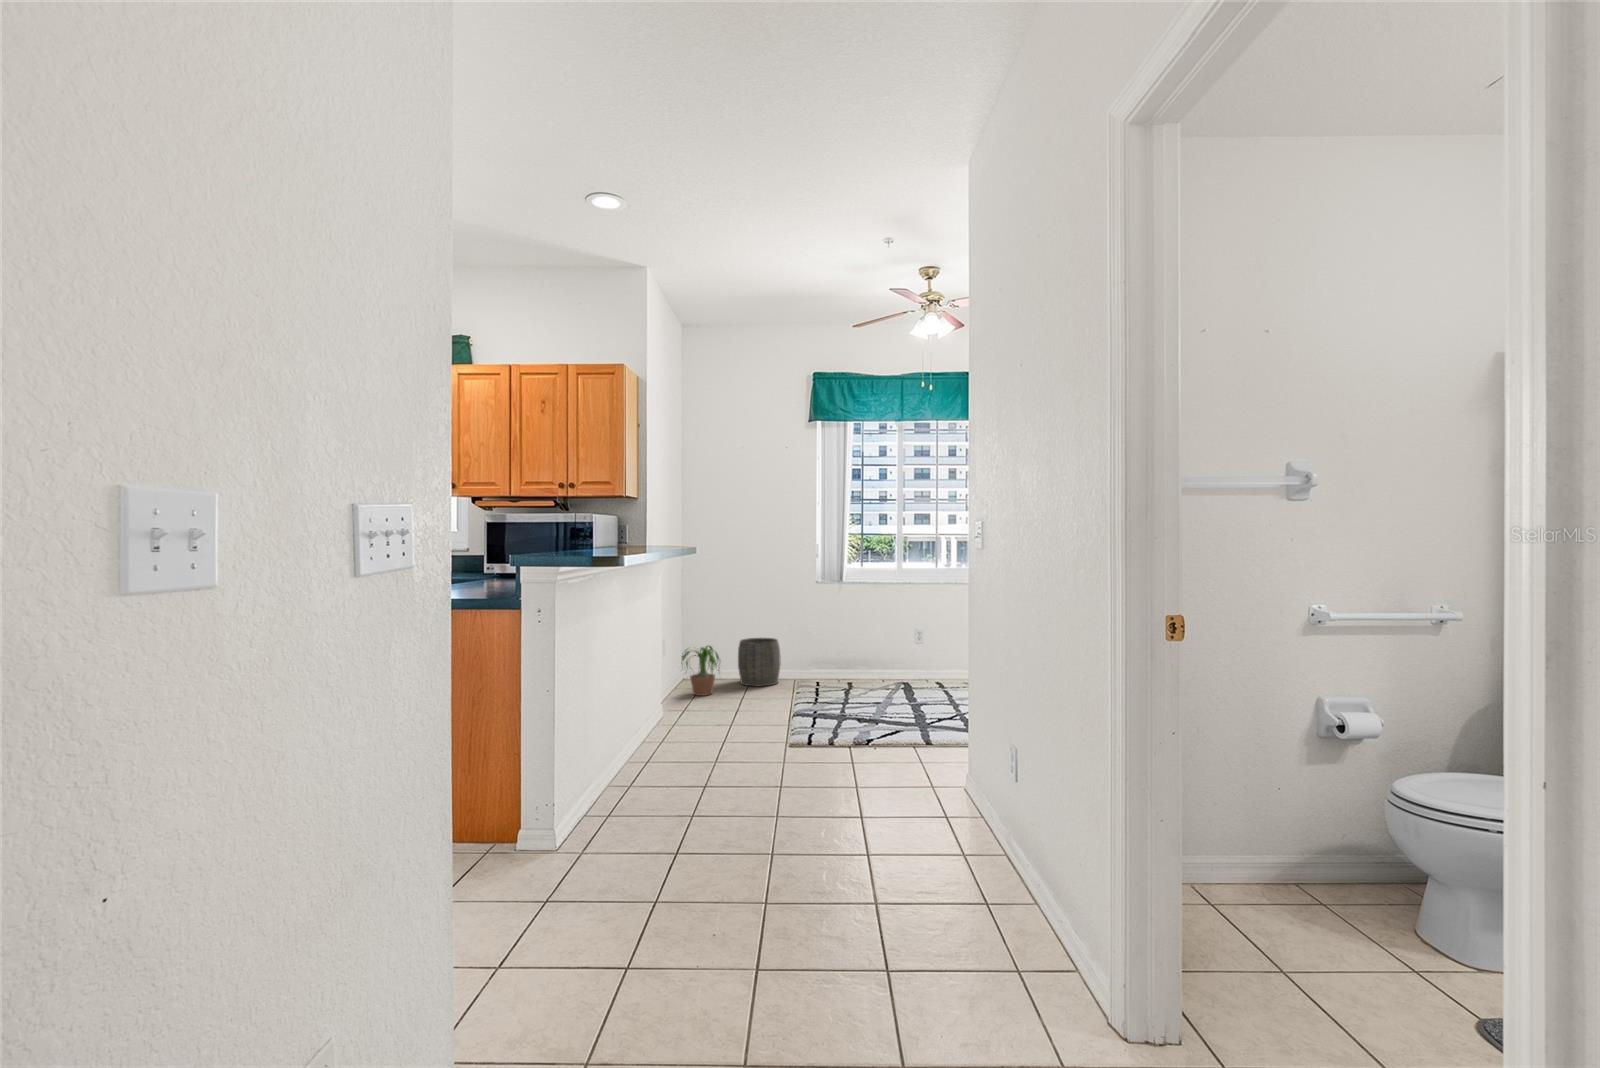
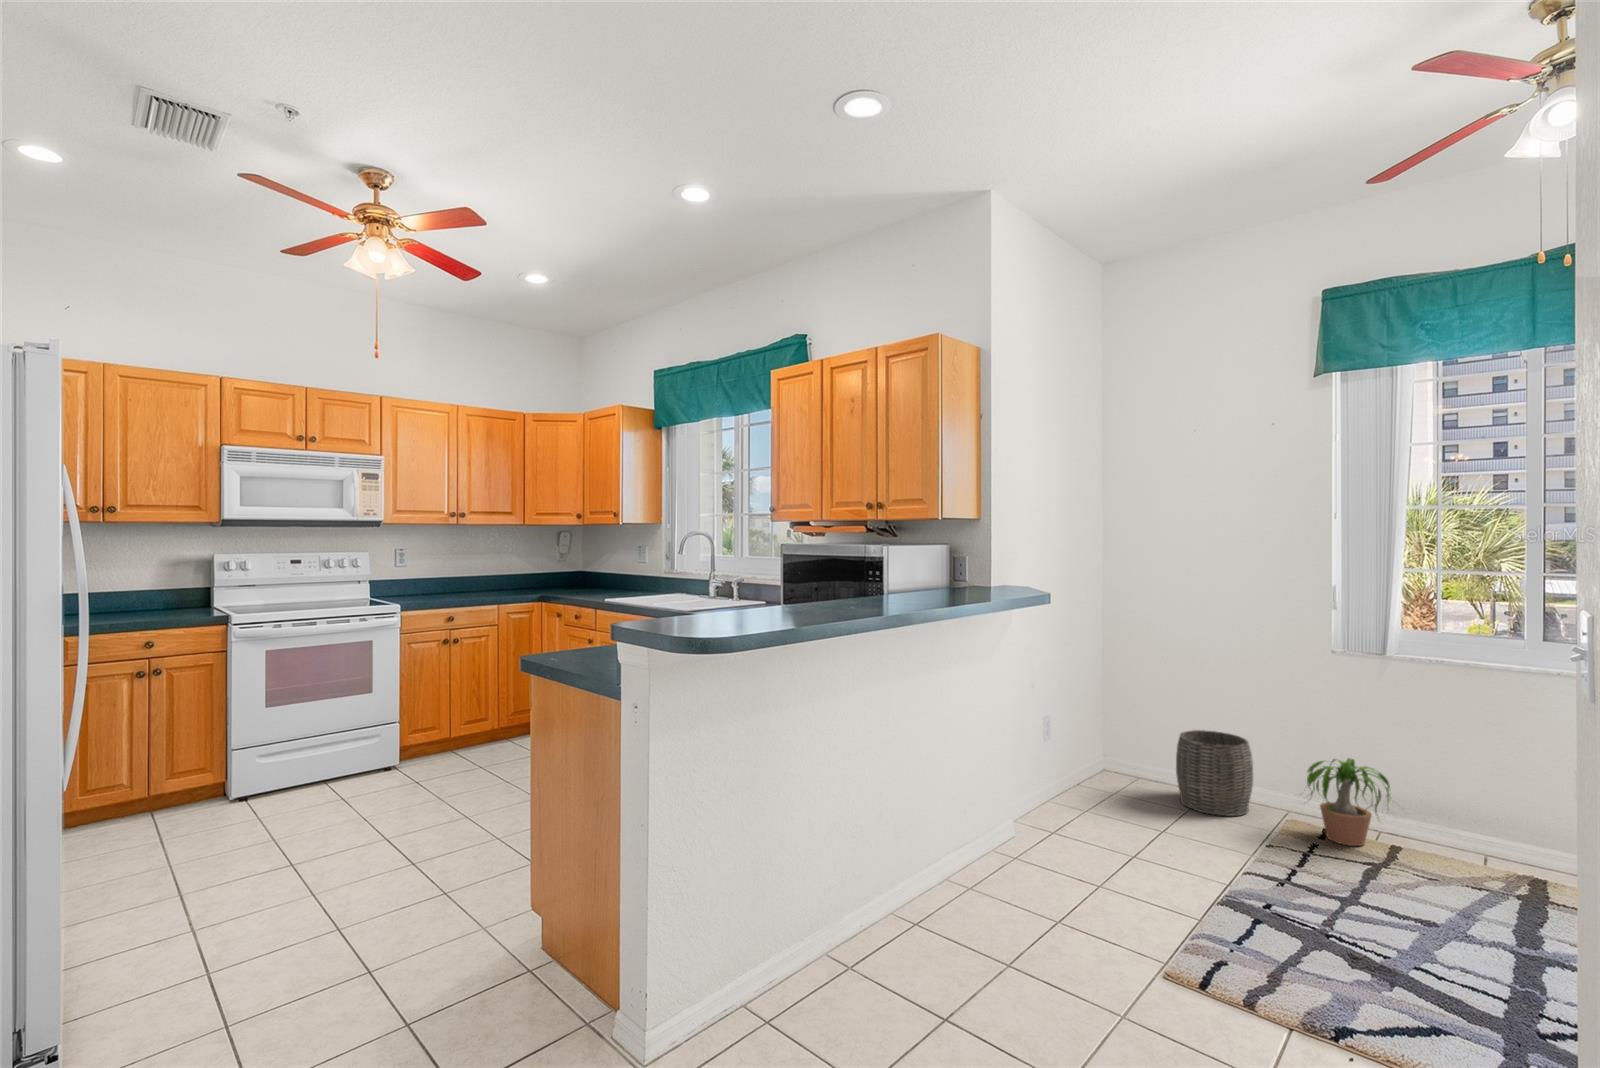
potted plant: present [682,646,719,696] -> present [1307,758,1391,846]

